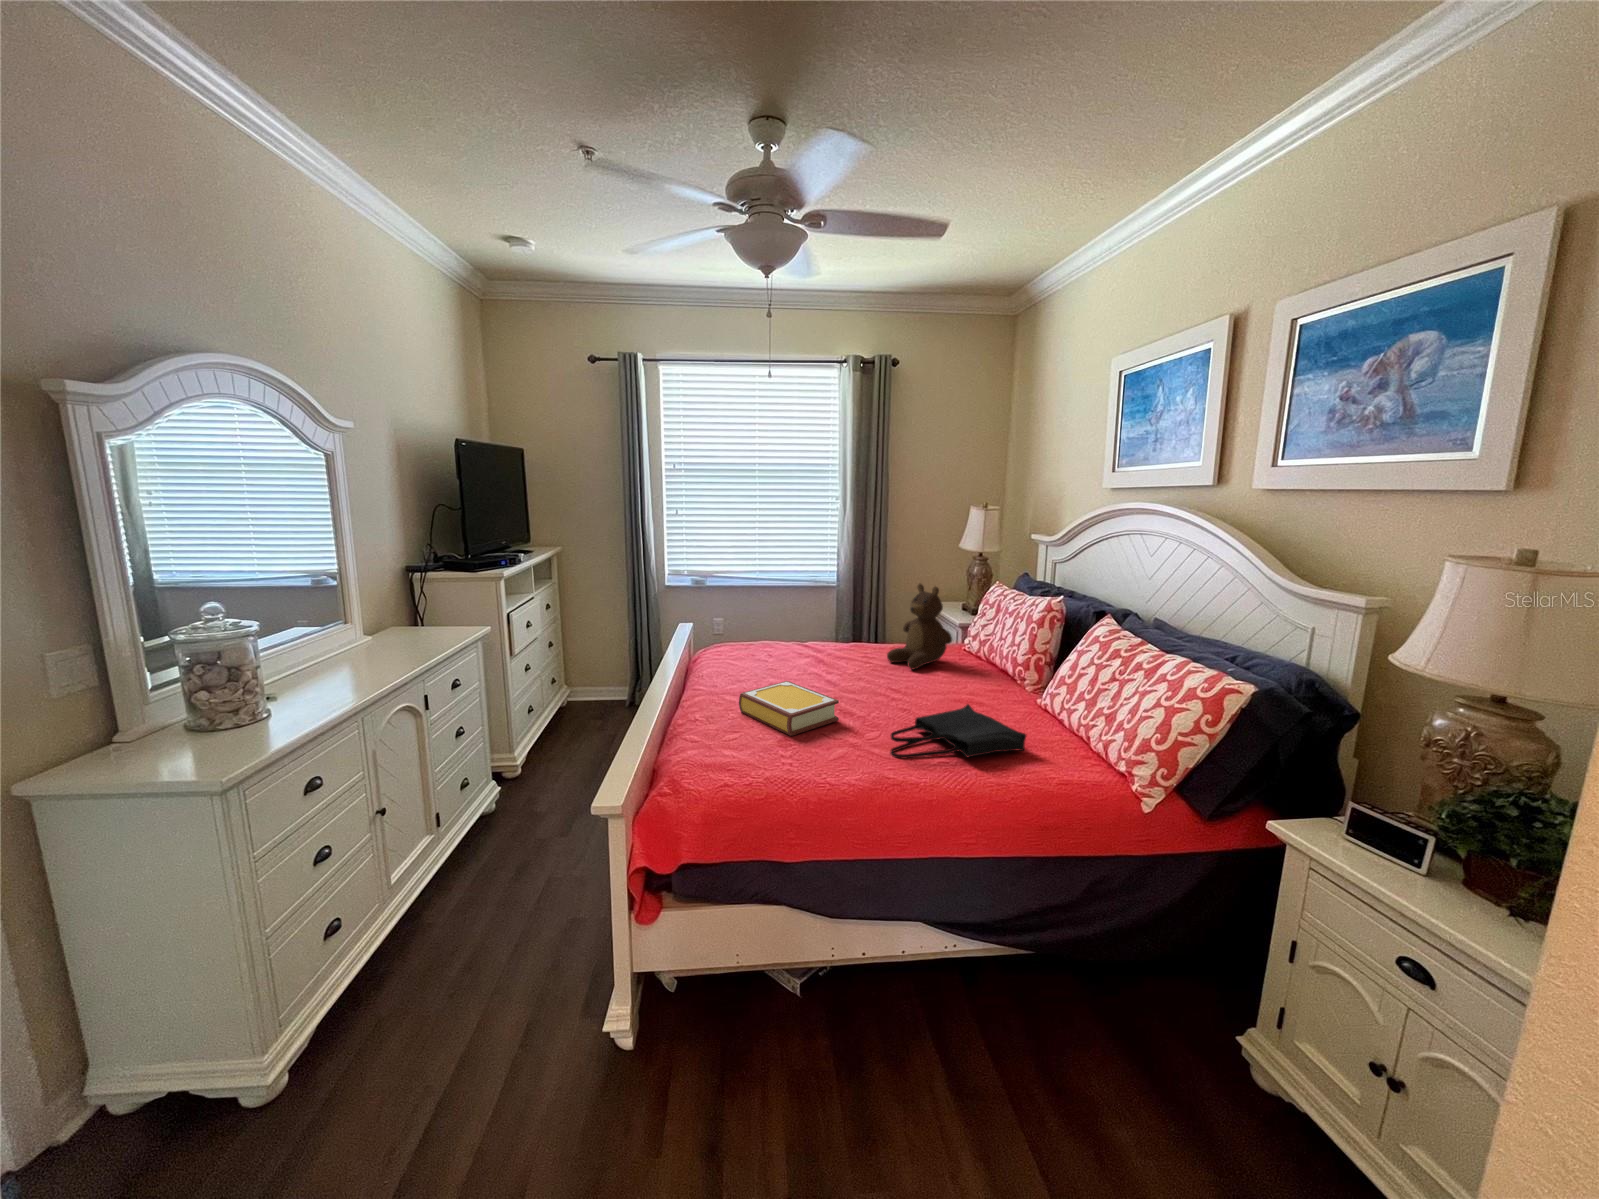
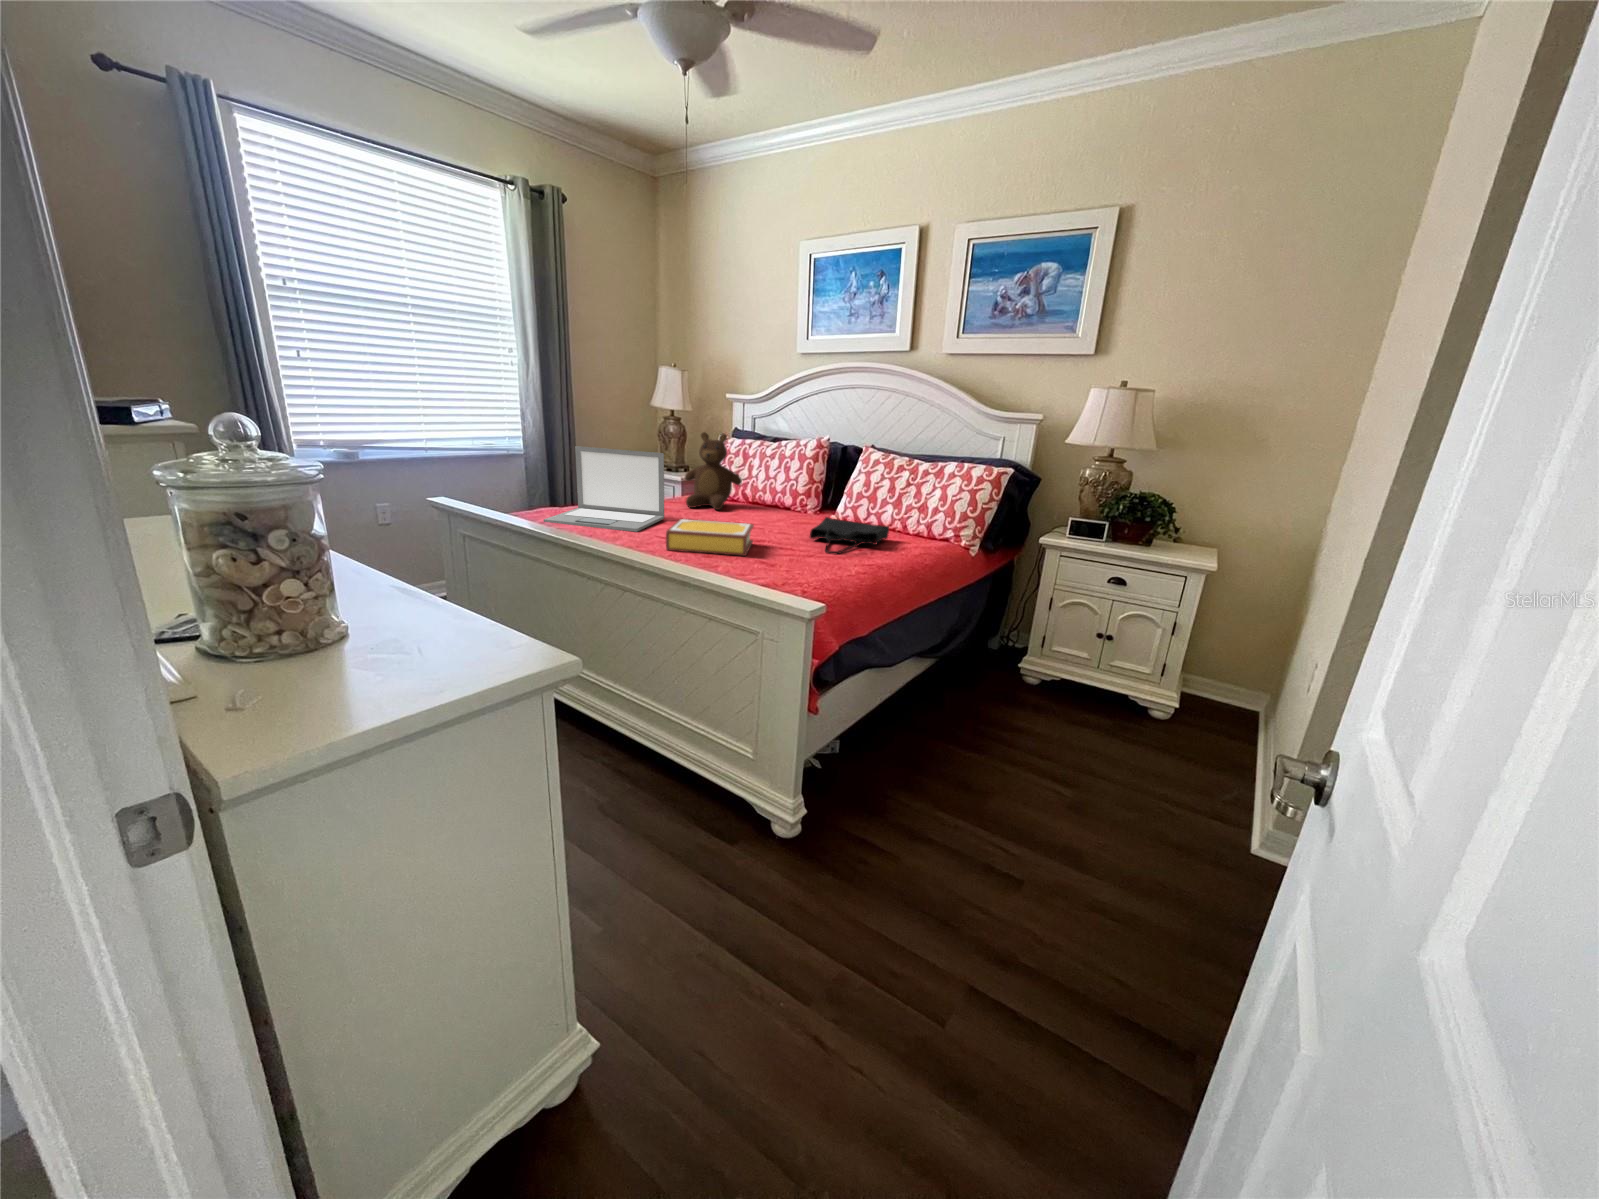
laptop: none [725,594,827,685] -> present [544,446,664,532]

